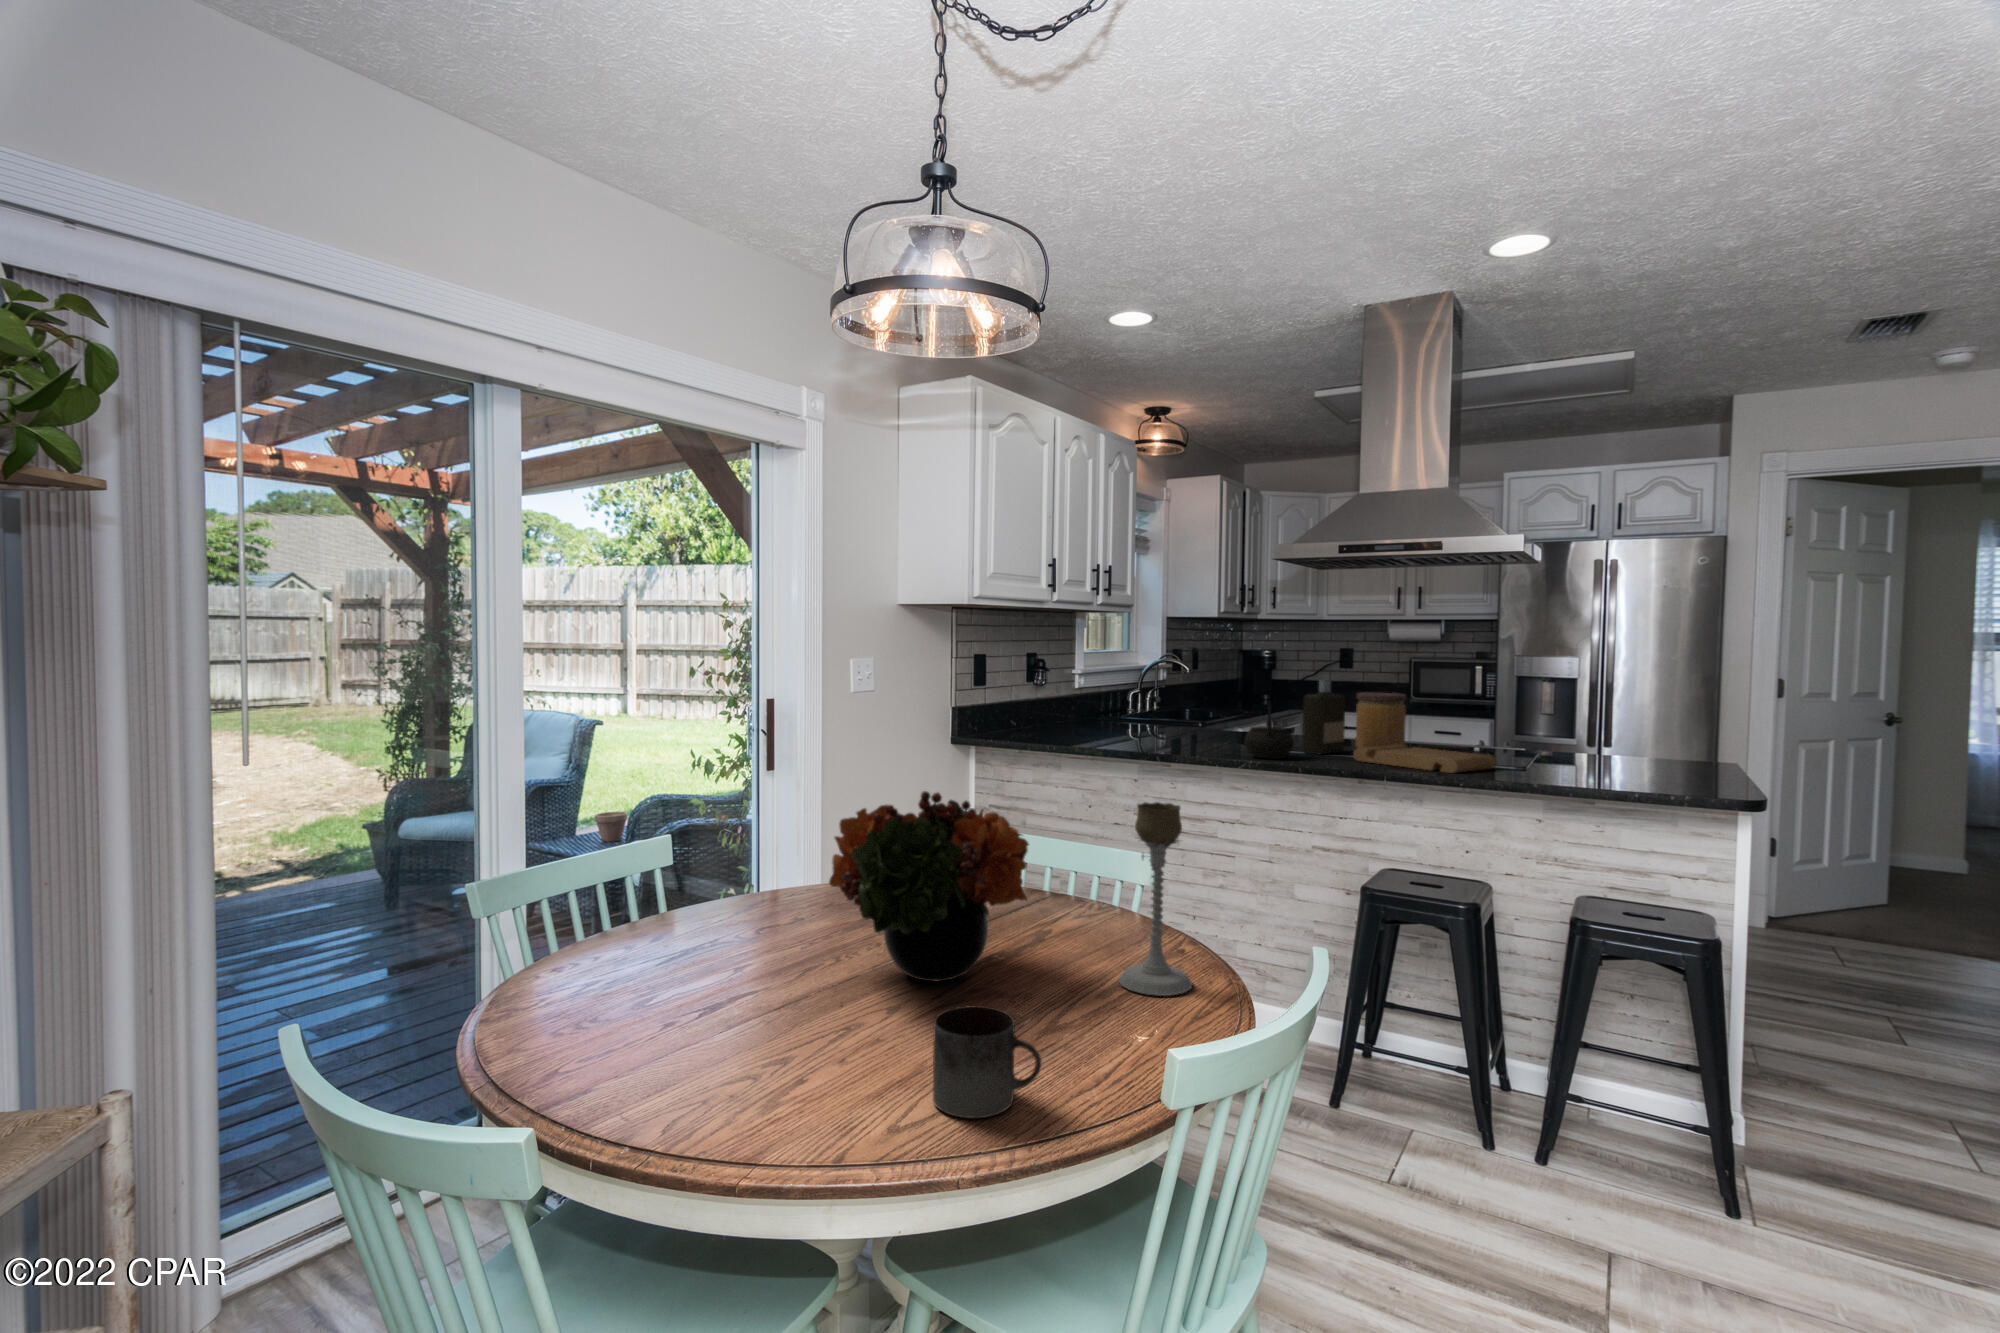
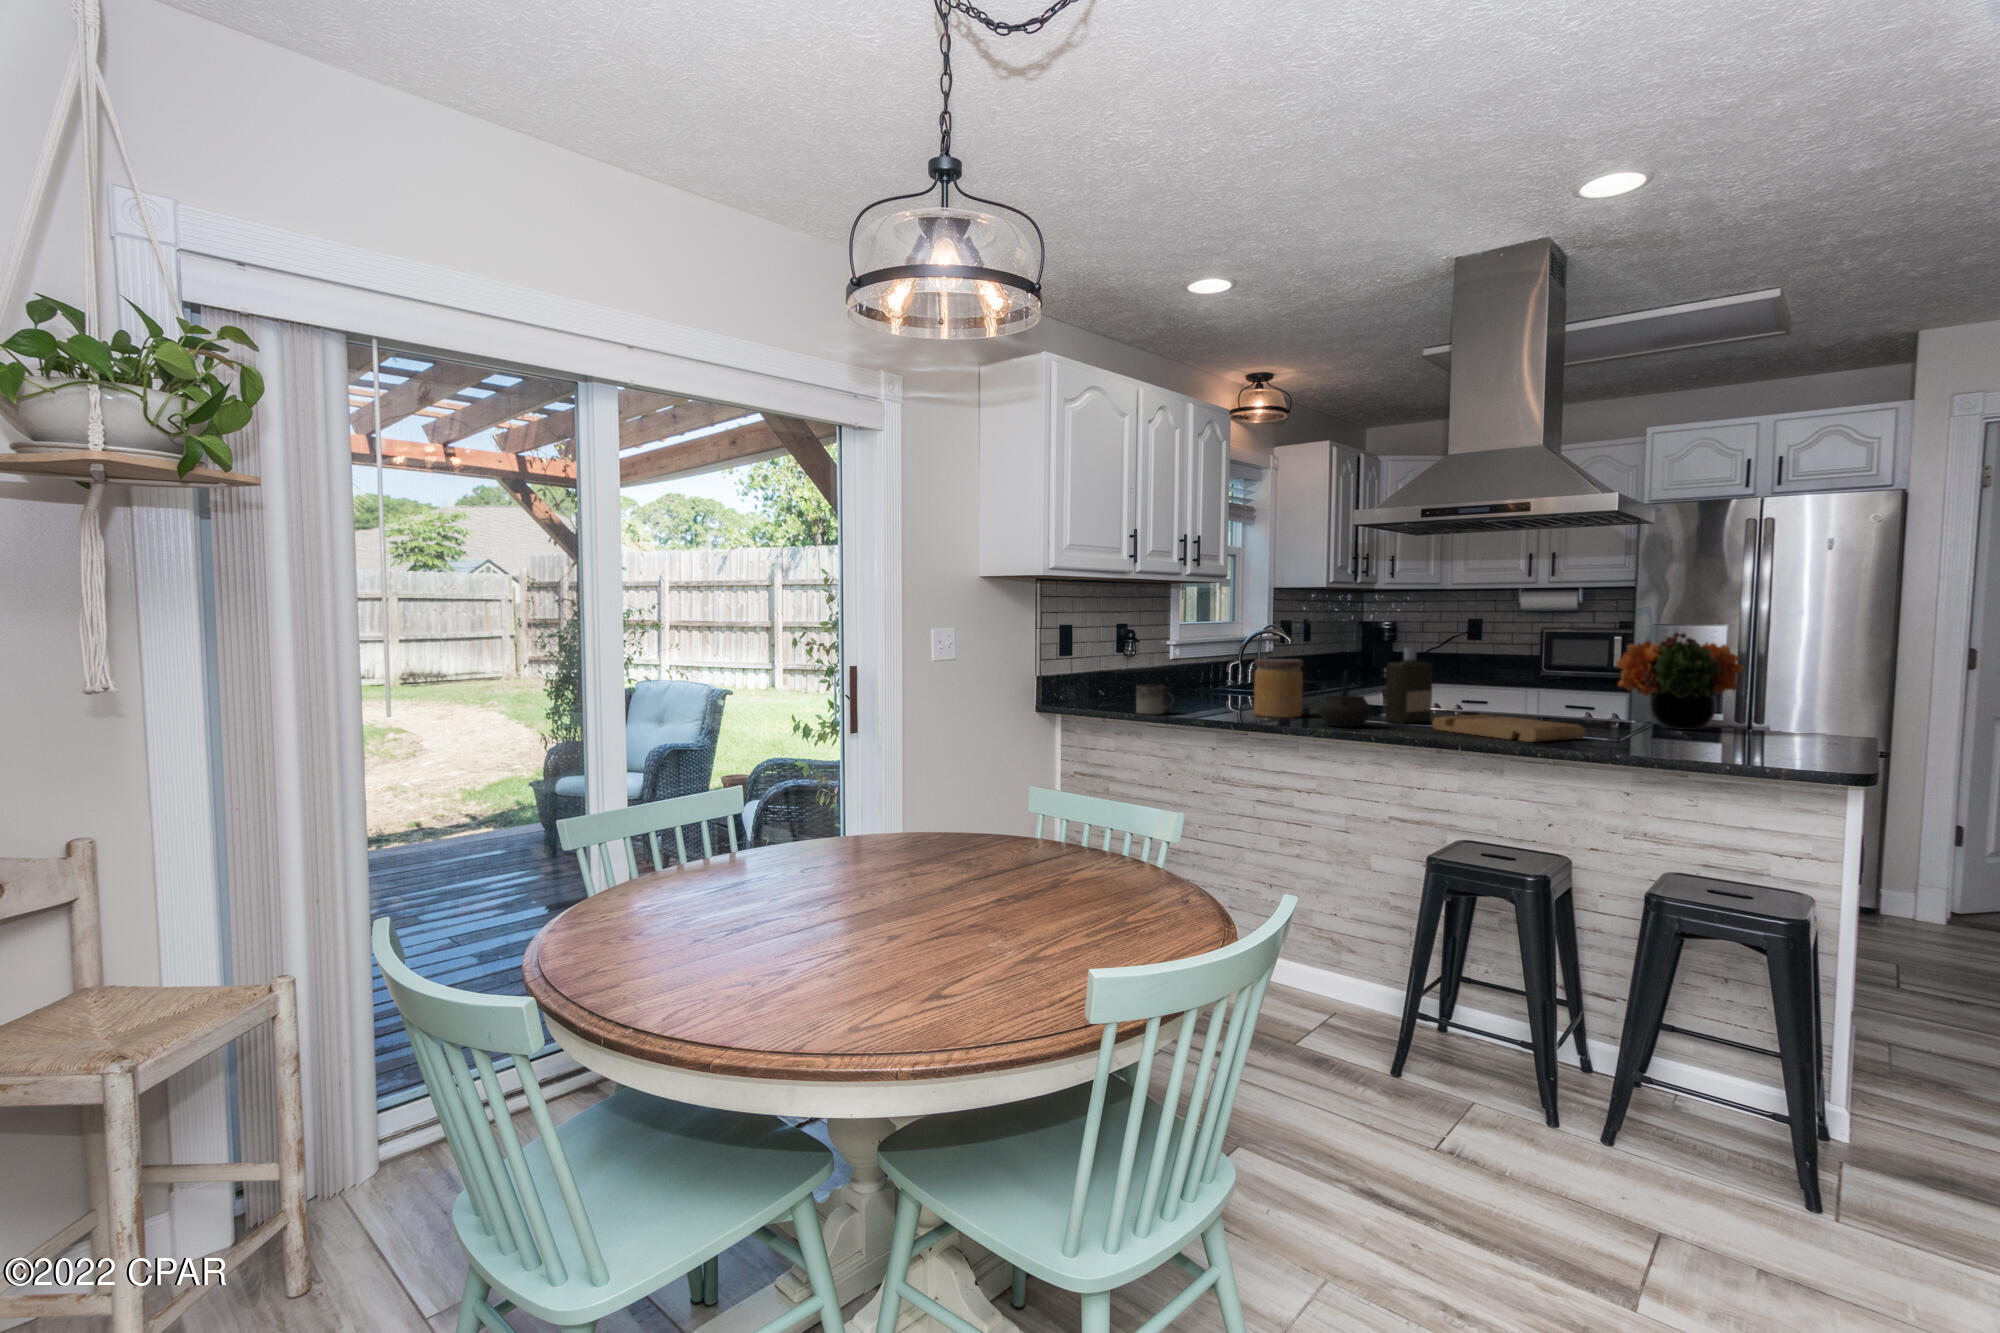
jar: present [1356,692,1406,748] -> present [1254,659,1303,718]
flower arrangement: present [829,791,1029,982] -> present [1616,632,1743,730]
candle holder: present [1118,802,1192,996] -> none [1114,756,1185,938]
mug: present [933,1005,1042,1118] -> present [1136,685,1174,714]

